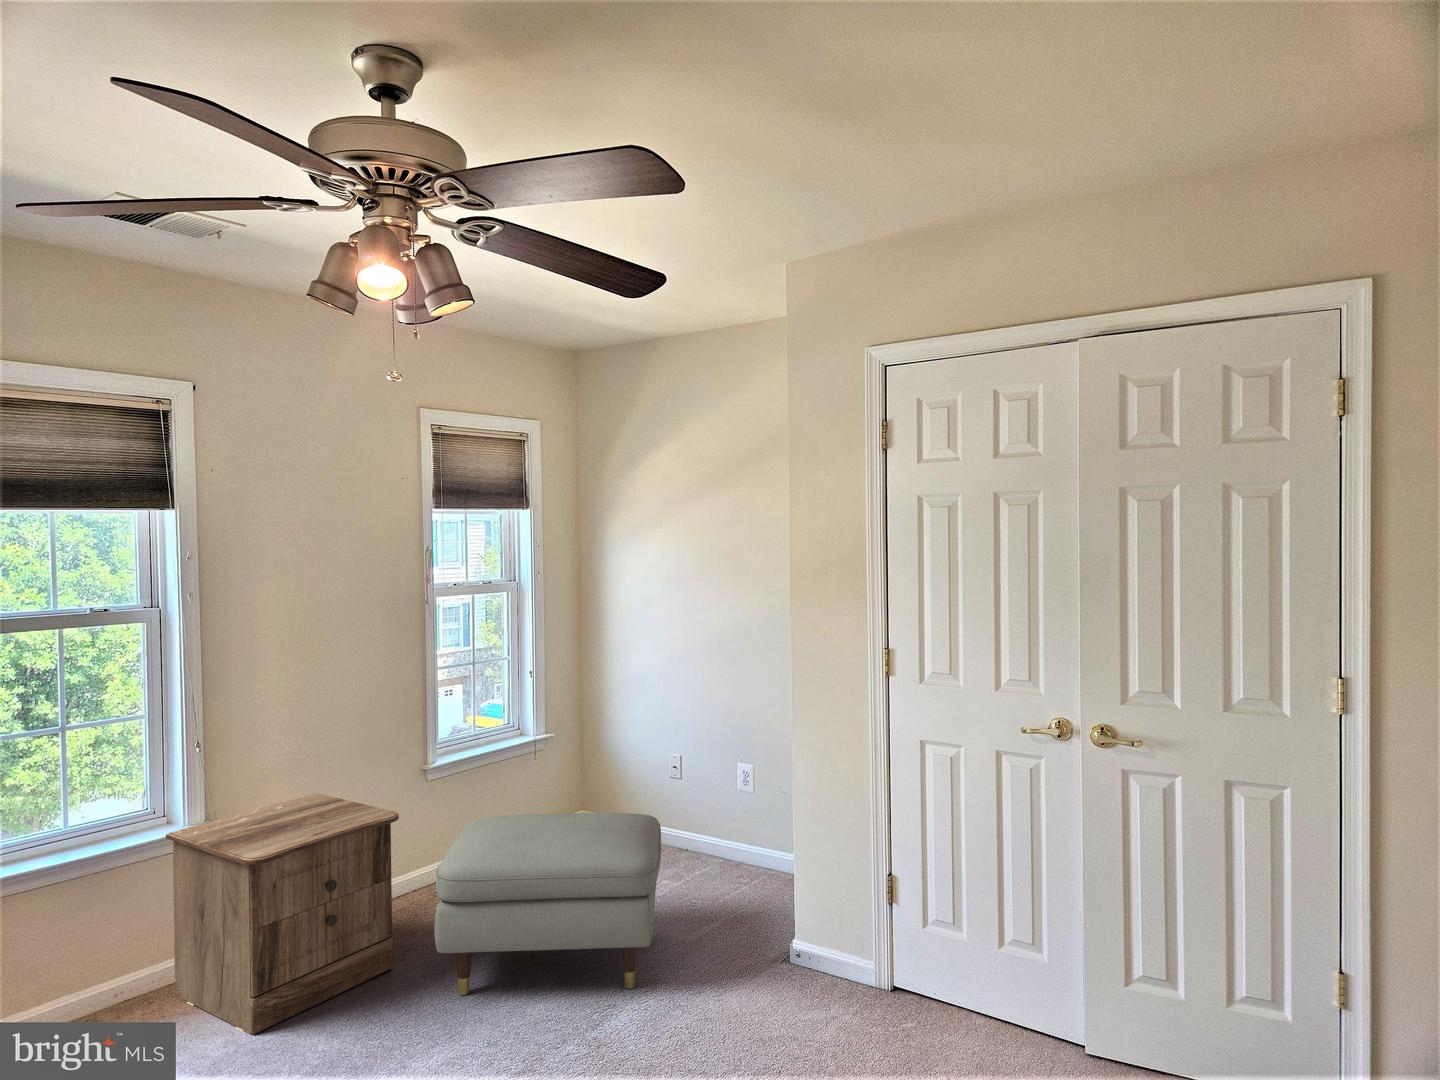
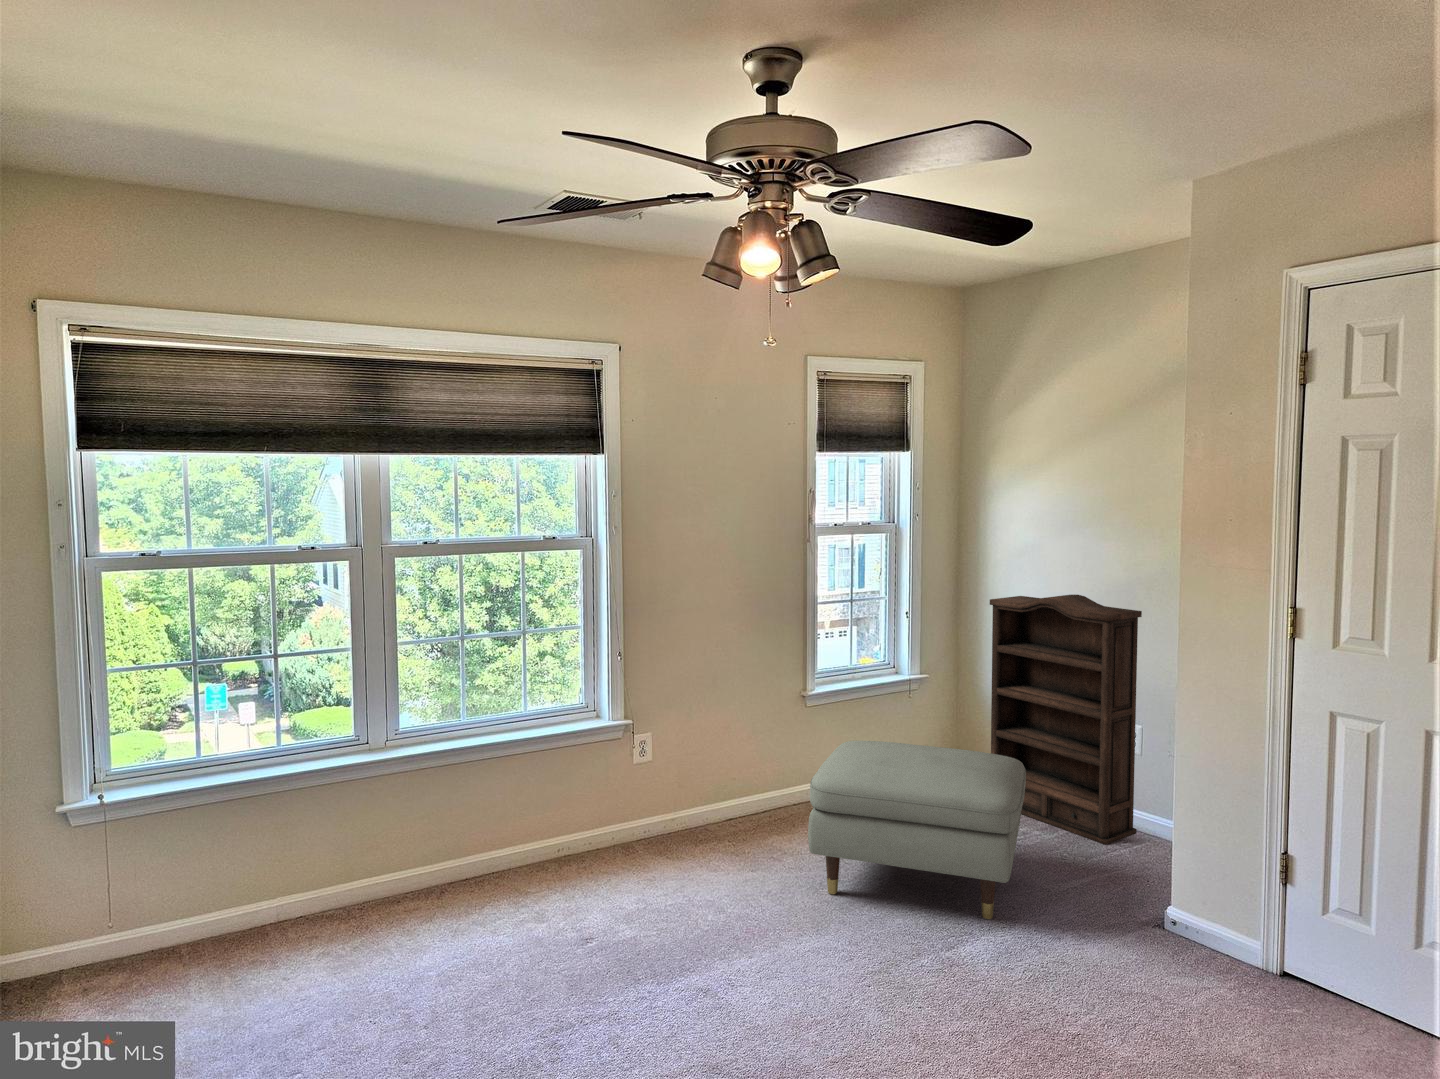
bookshelf: none [618,647,759,889] -> present [990,595,1142,845]
nightstand: present [166,793,399,1035] -> none [601,702,780,892]

